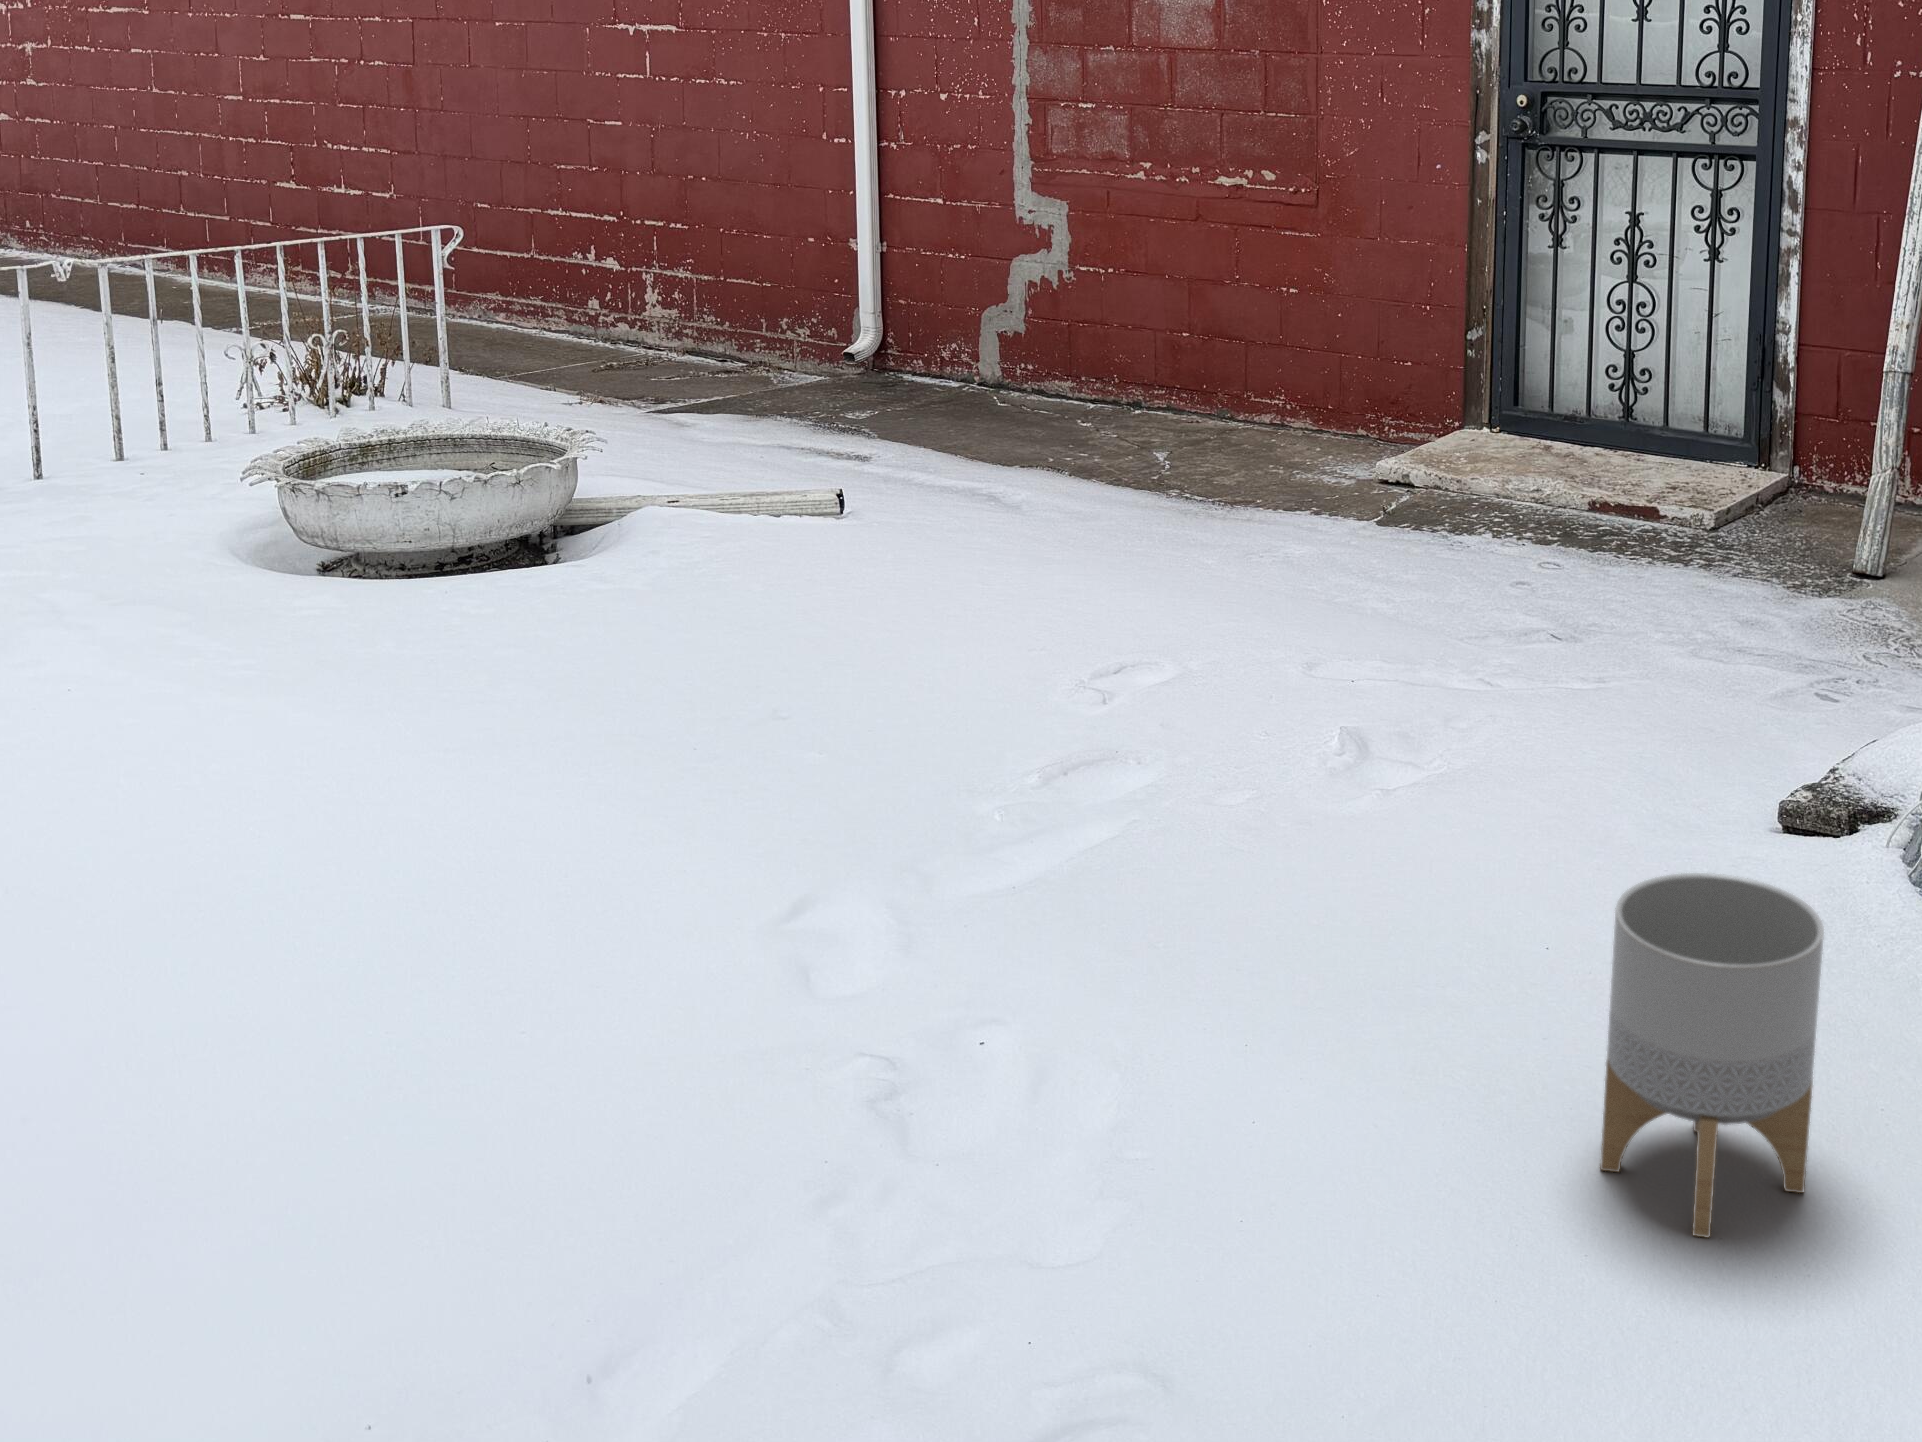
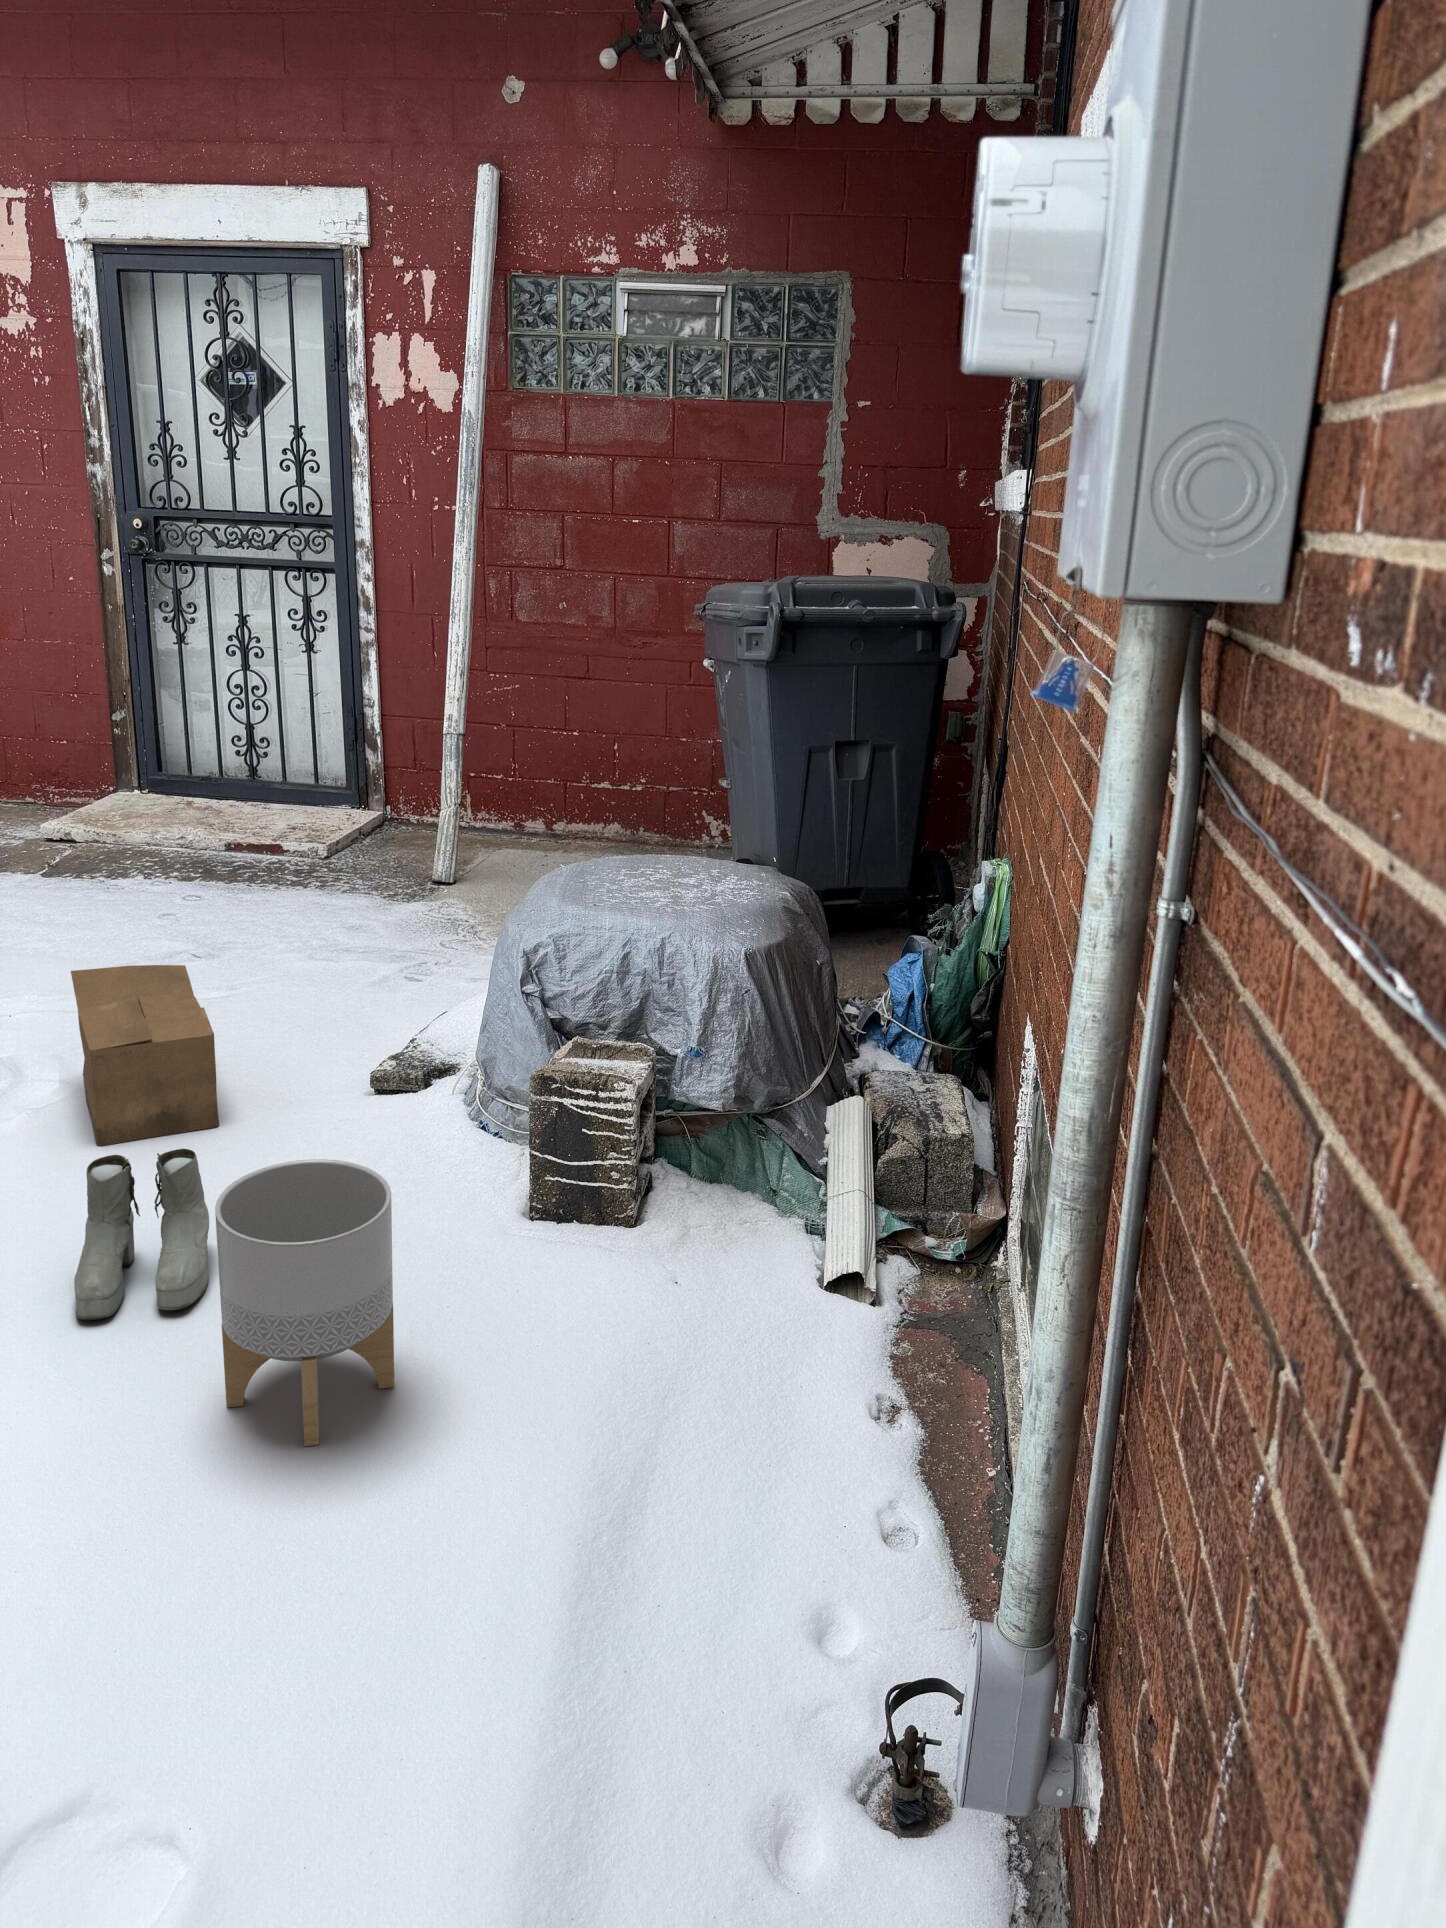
cardboard box: none [1435,630,1595,847] -> present [71,965,219,1146]
boots: none [1430,844,1584,1047] -> present [74,1149,209,1320]

